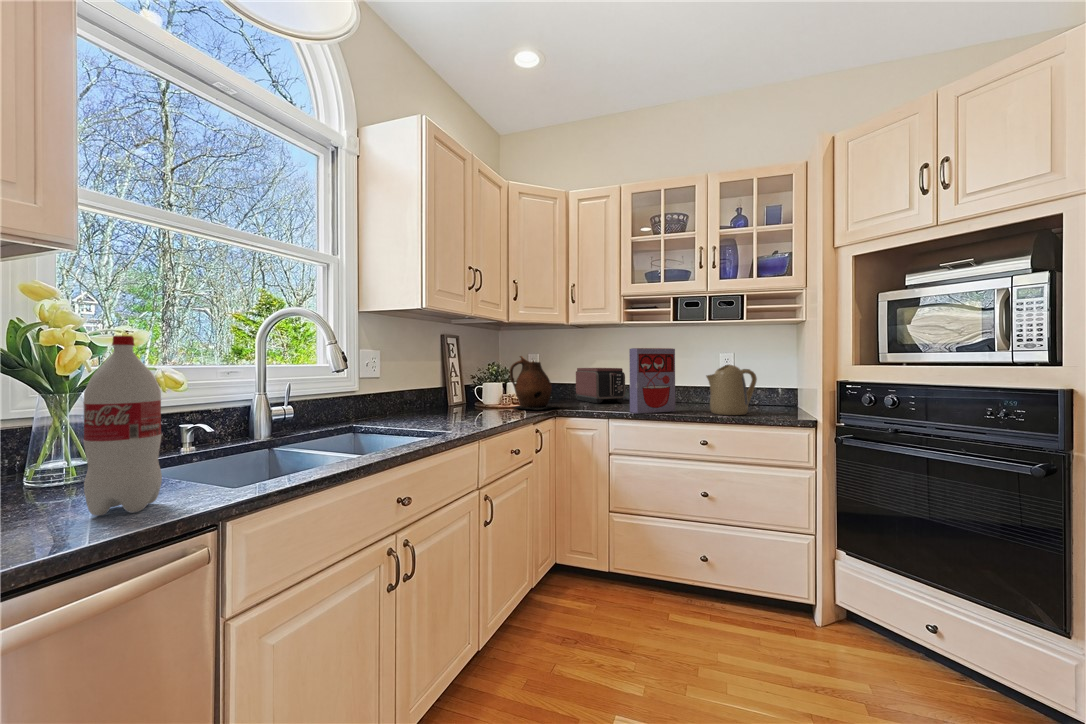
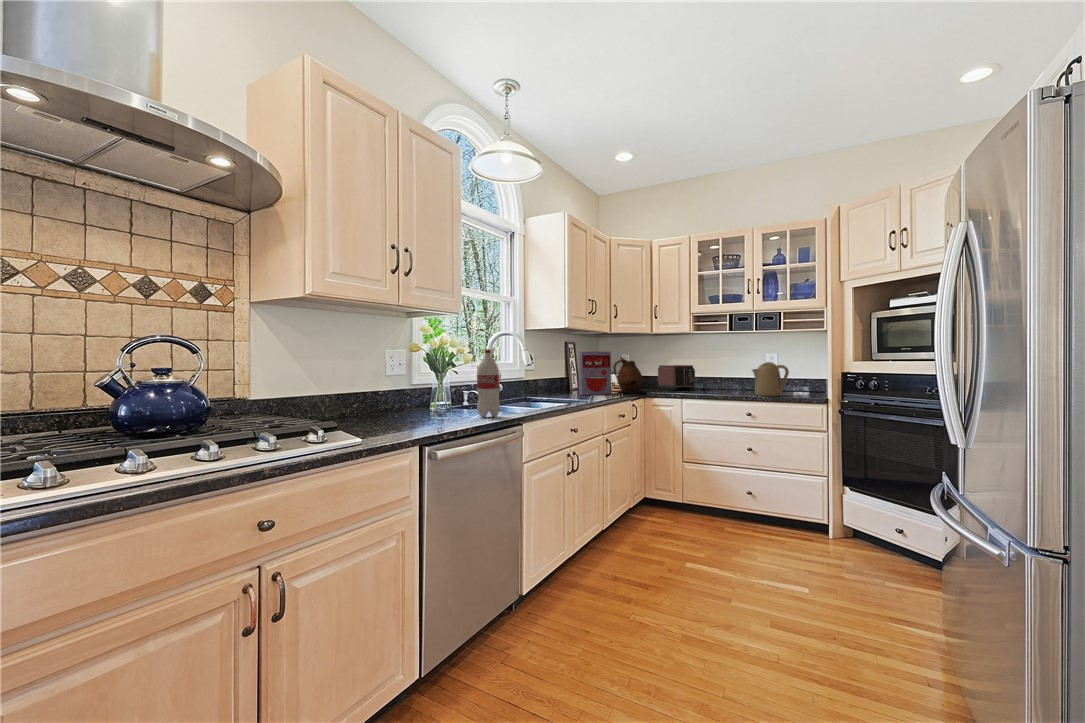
cereal box: present [629,348,675,414] -> present [579,351,611,395]

